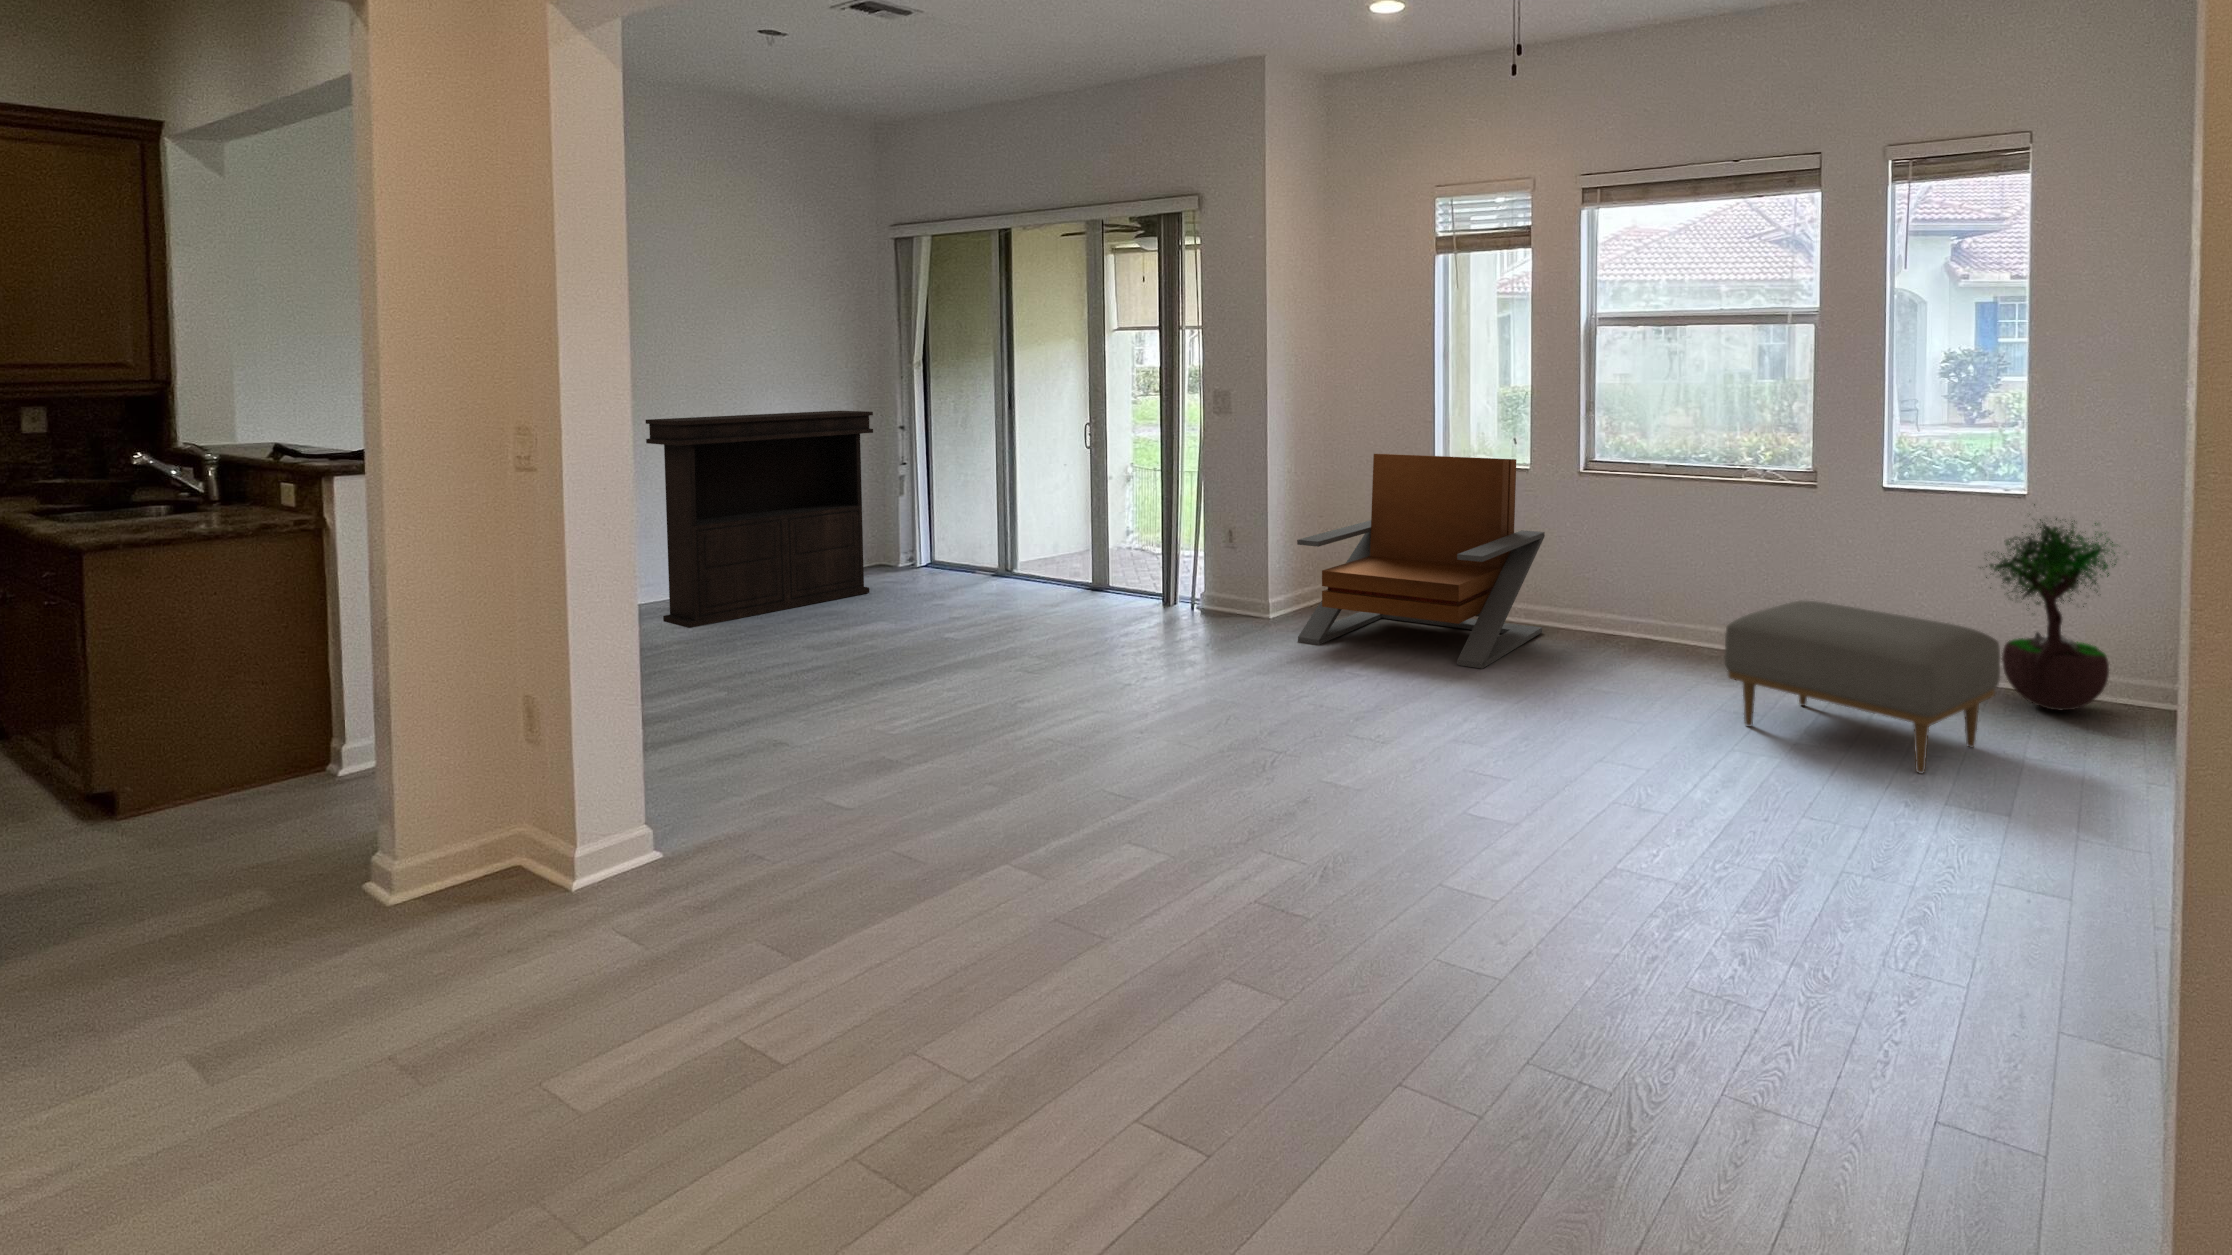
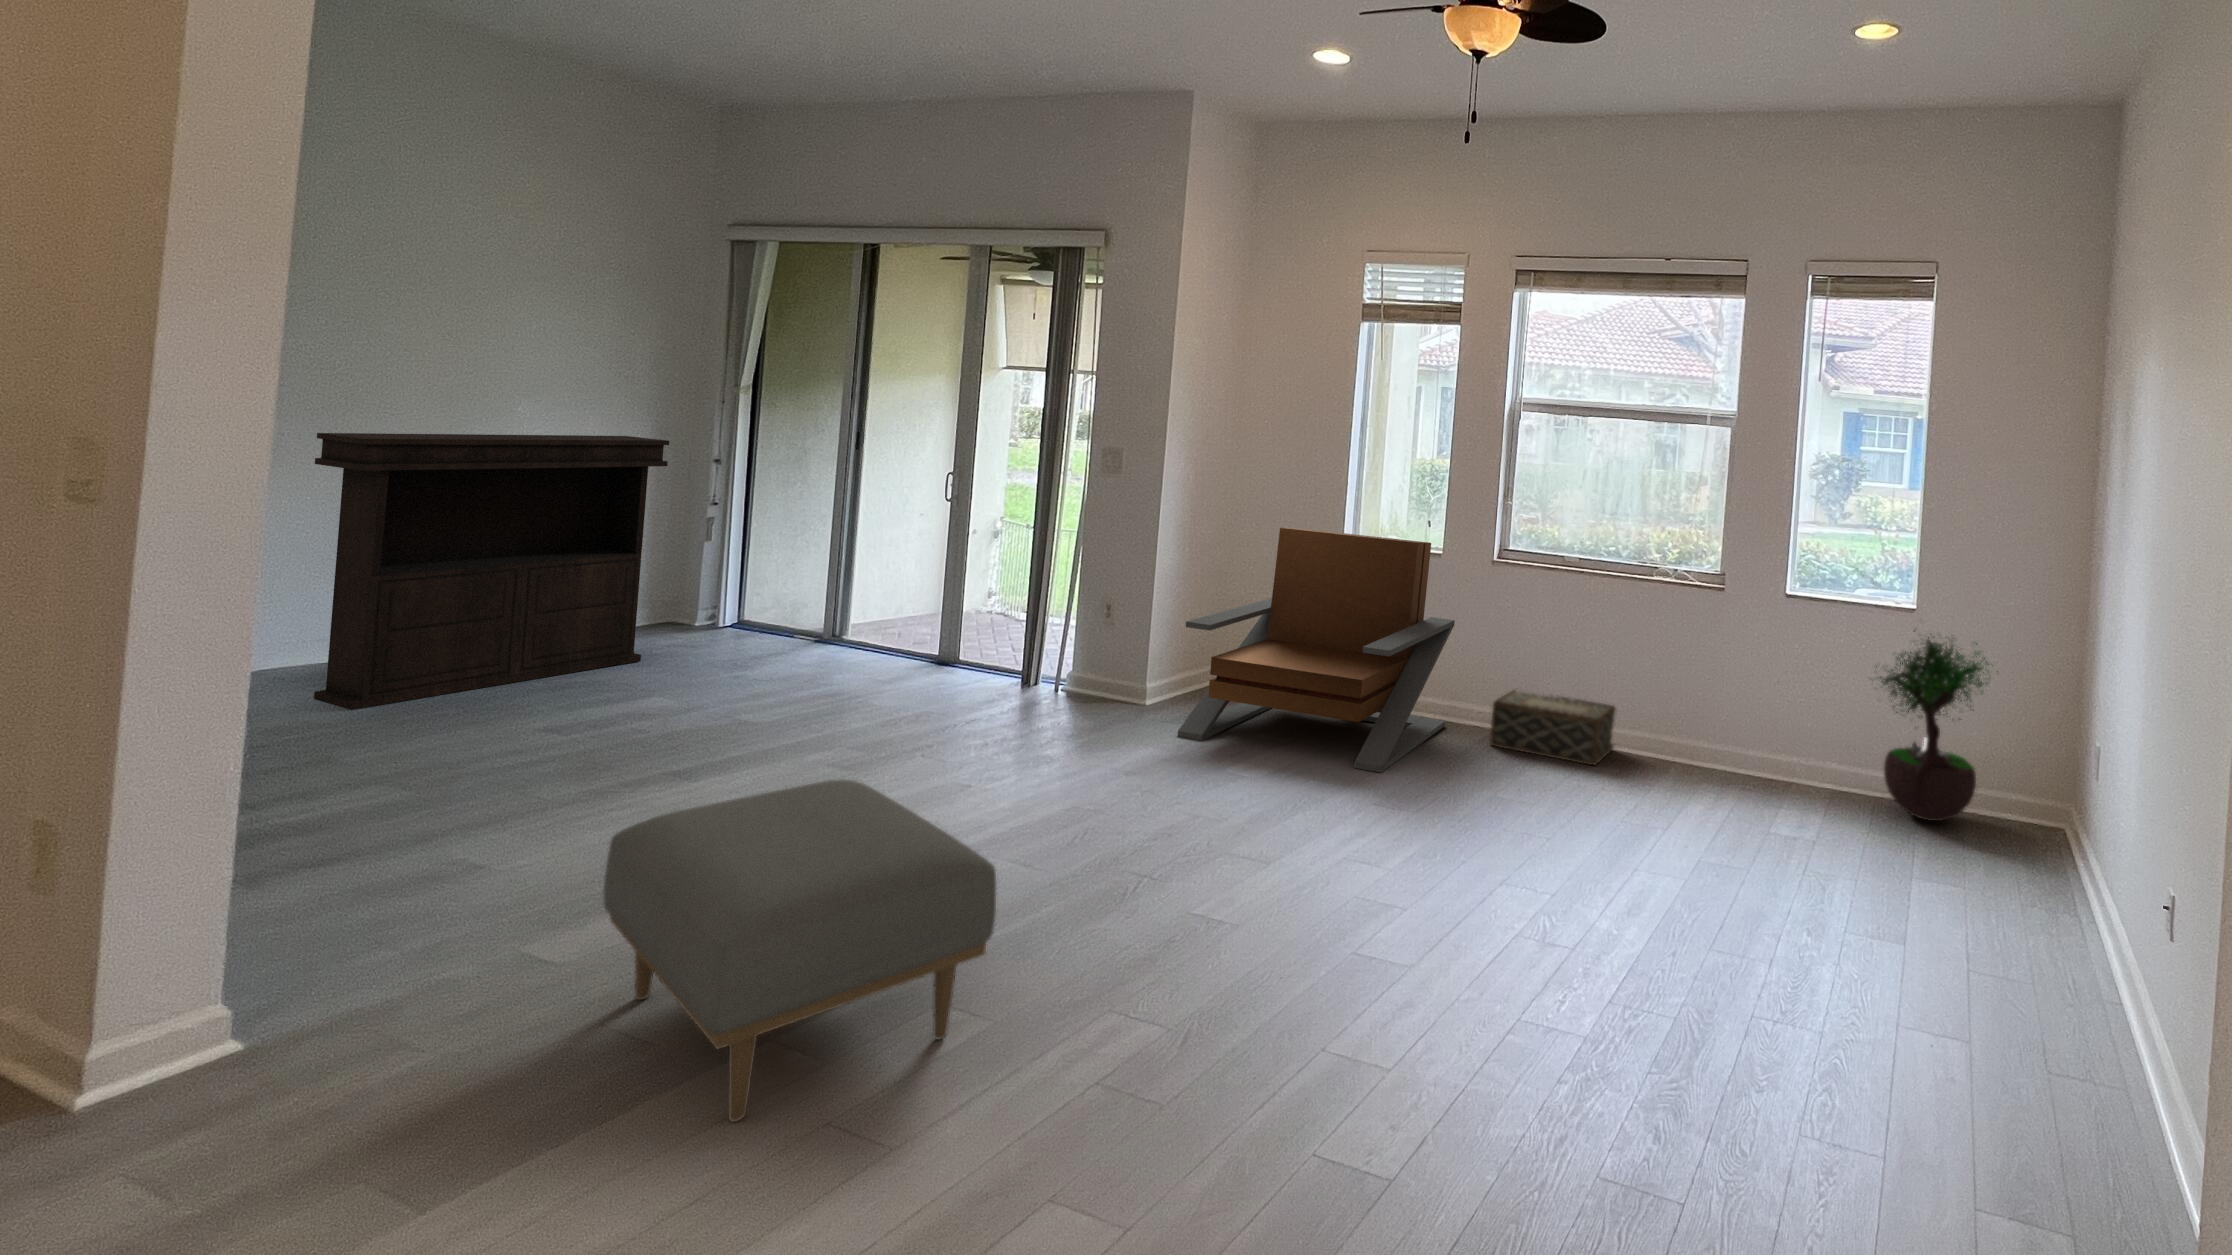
woven basket: none [1587,595,1712,663] -> present [1490,690,1616,765]
ottoman: present [1724,601,2000,773] -> present [604,779,996,1122]

